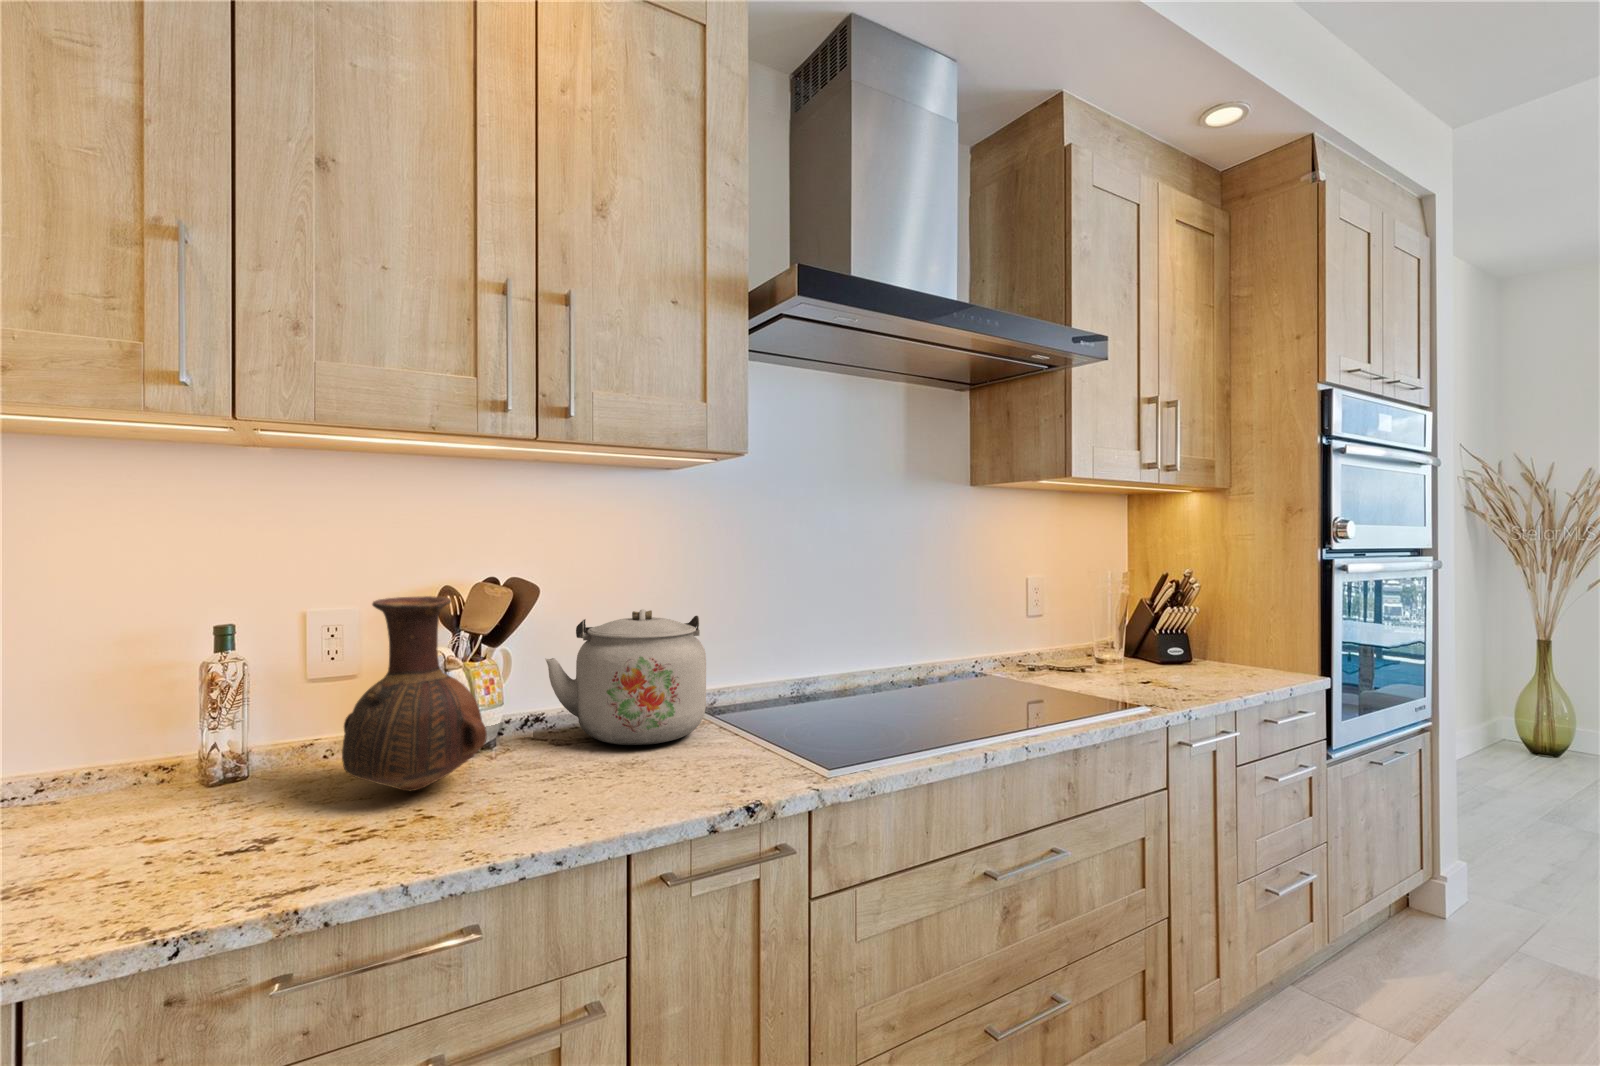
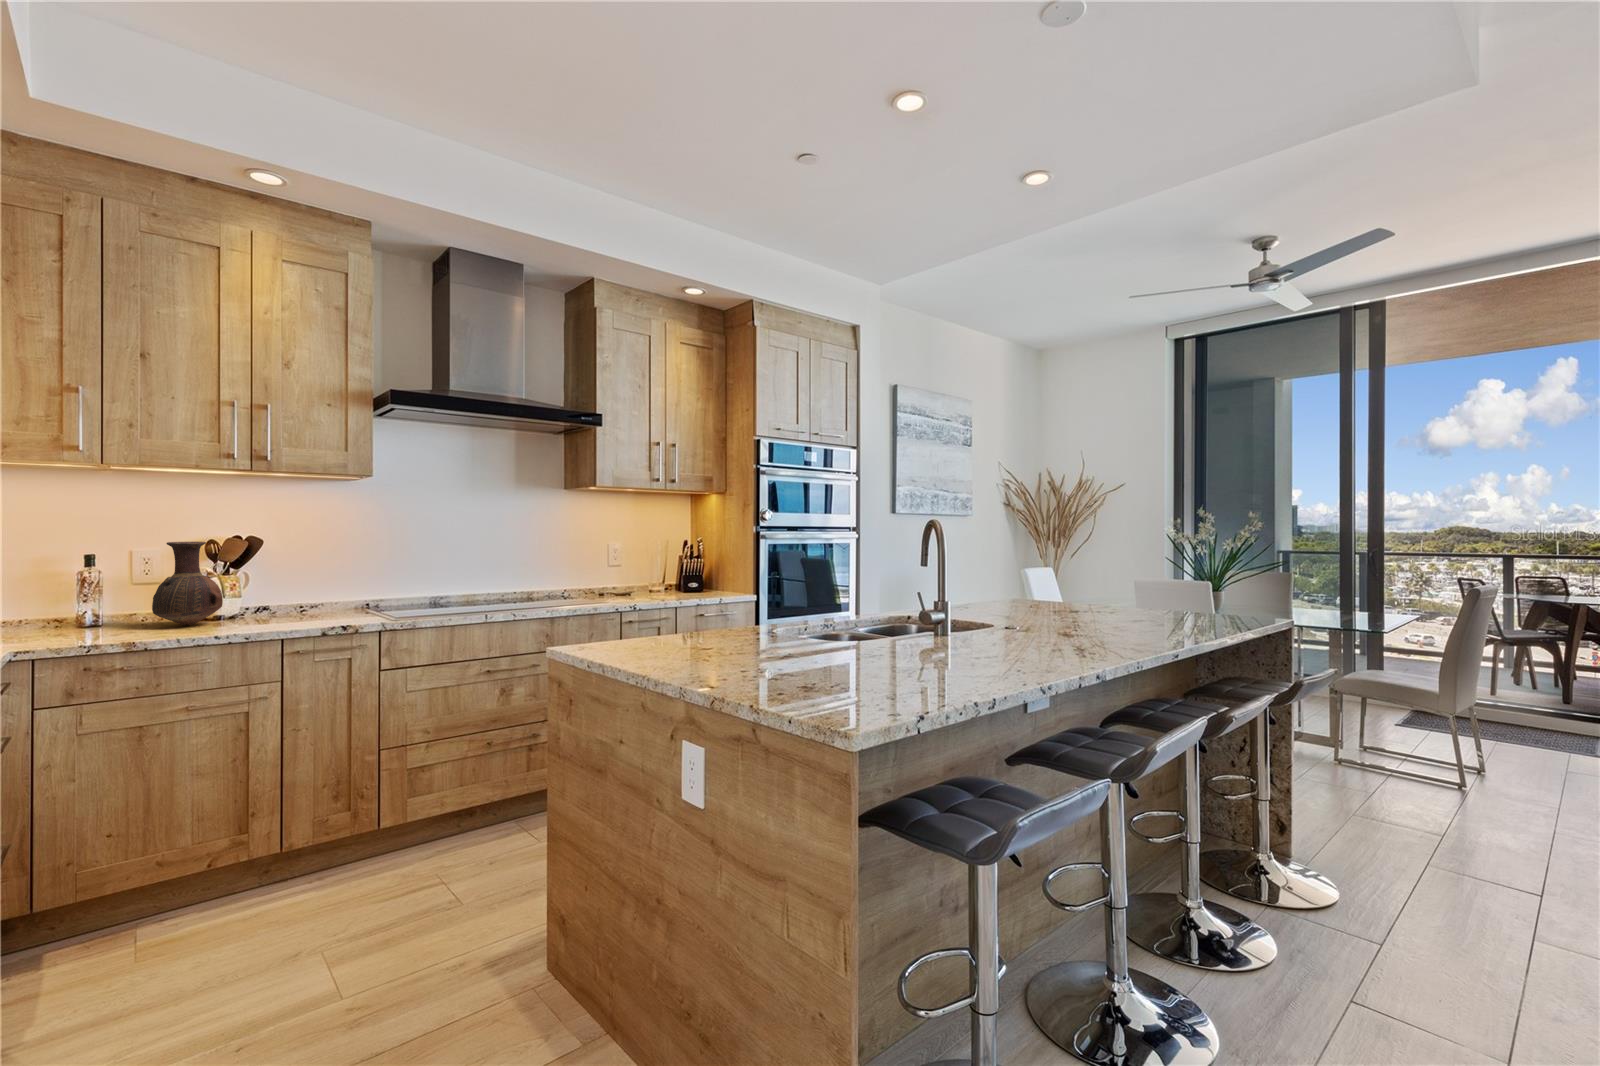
kettle: present [545,609,706,745] -> none [263,552,354,615]

